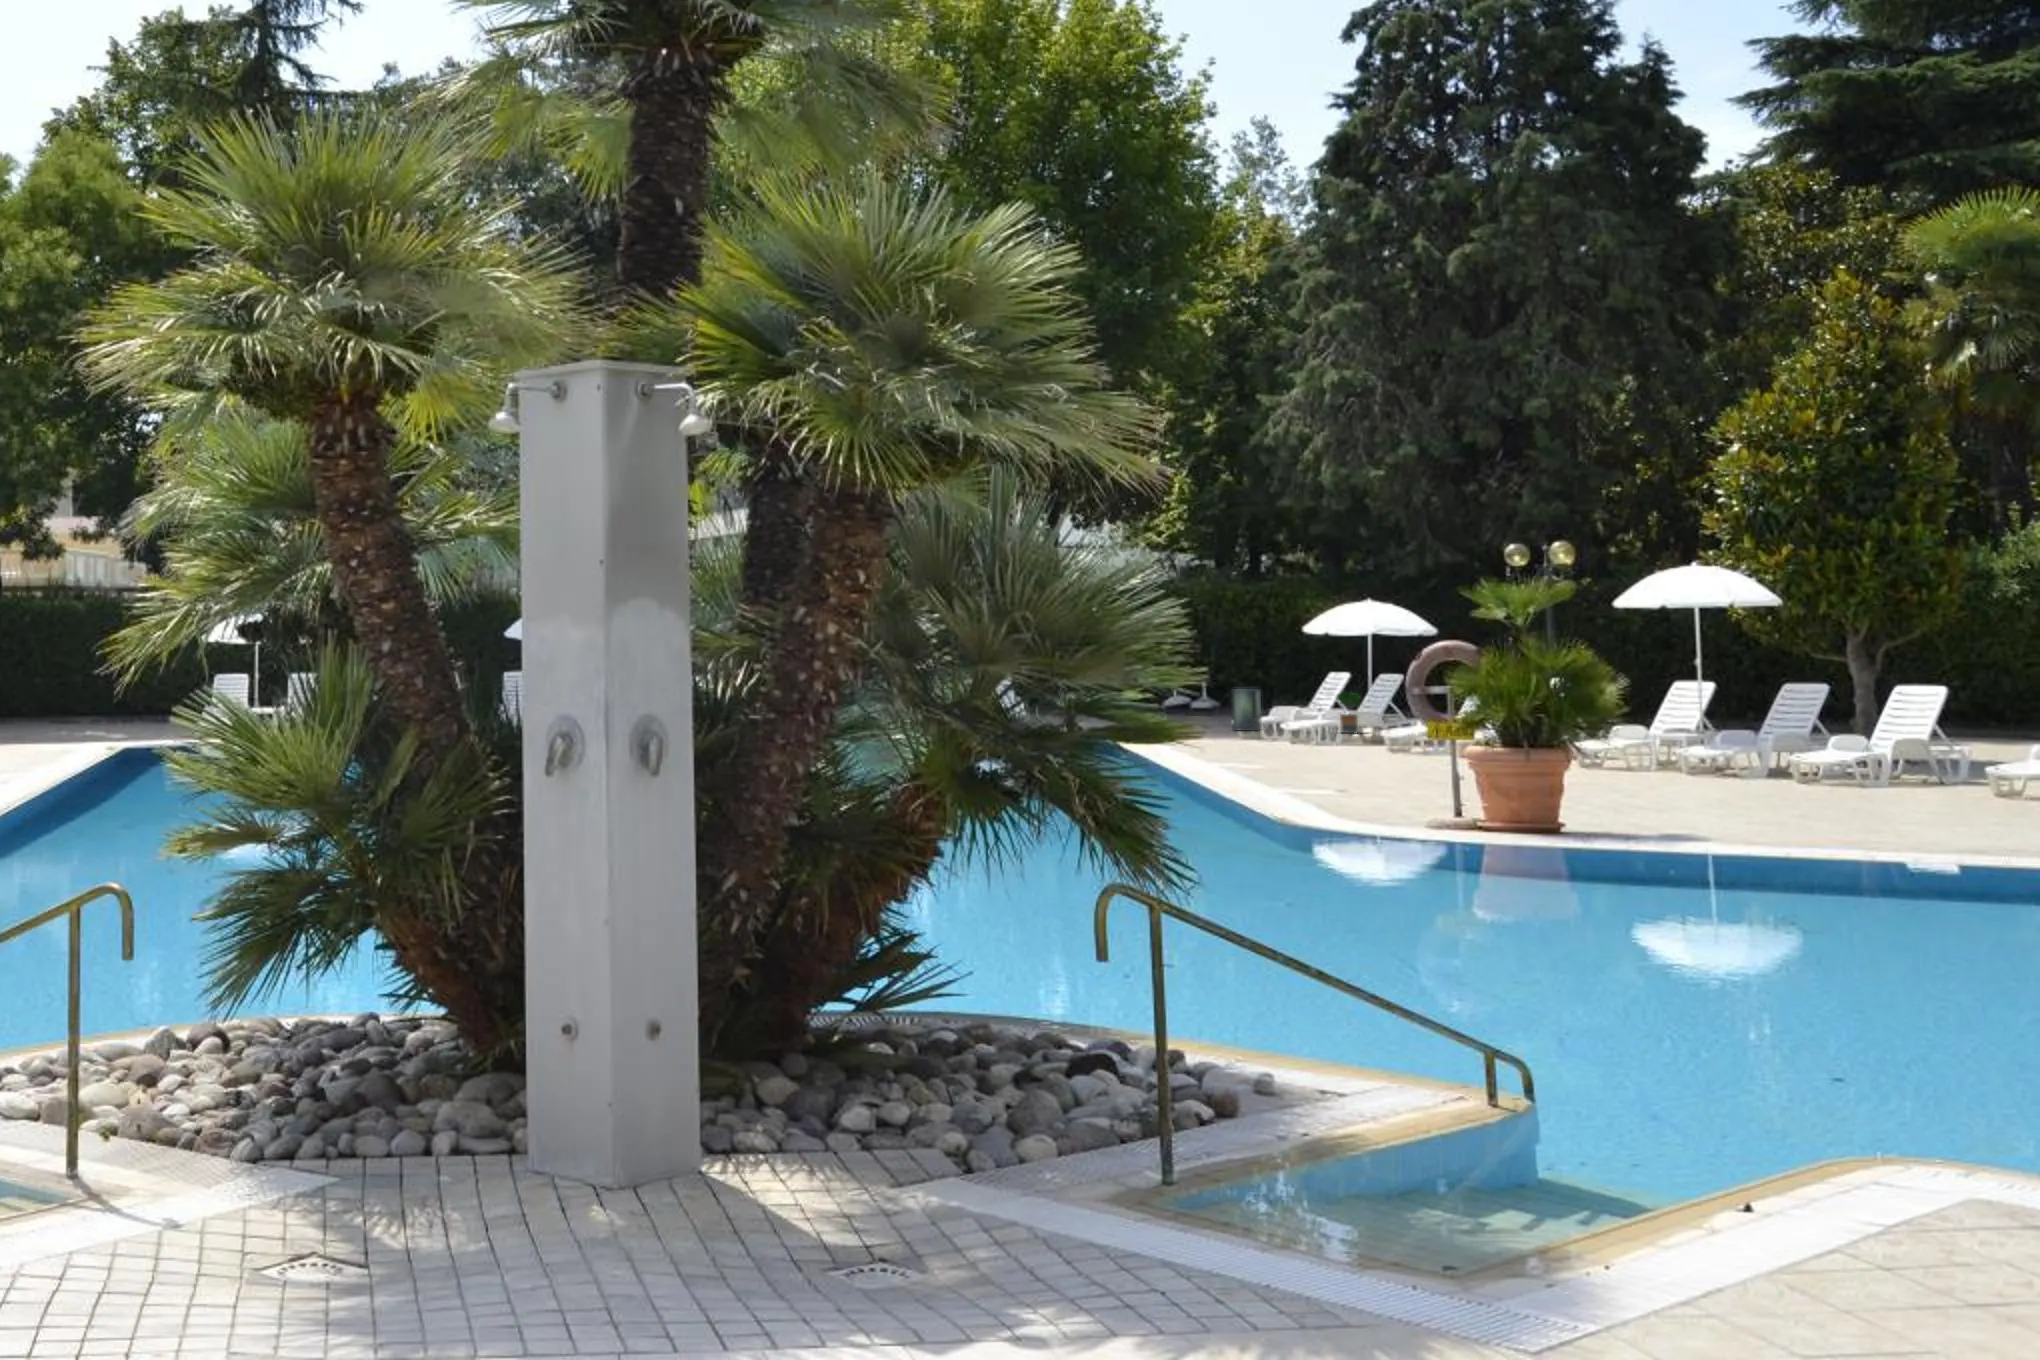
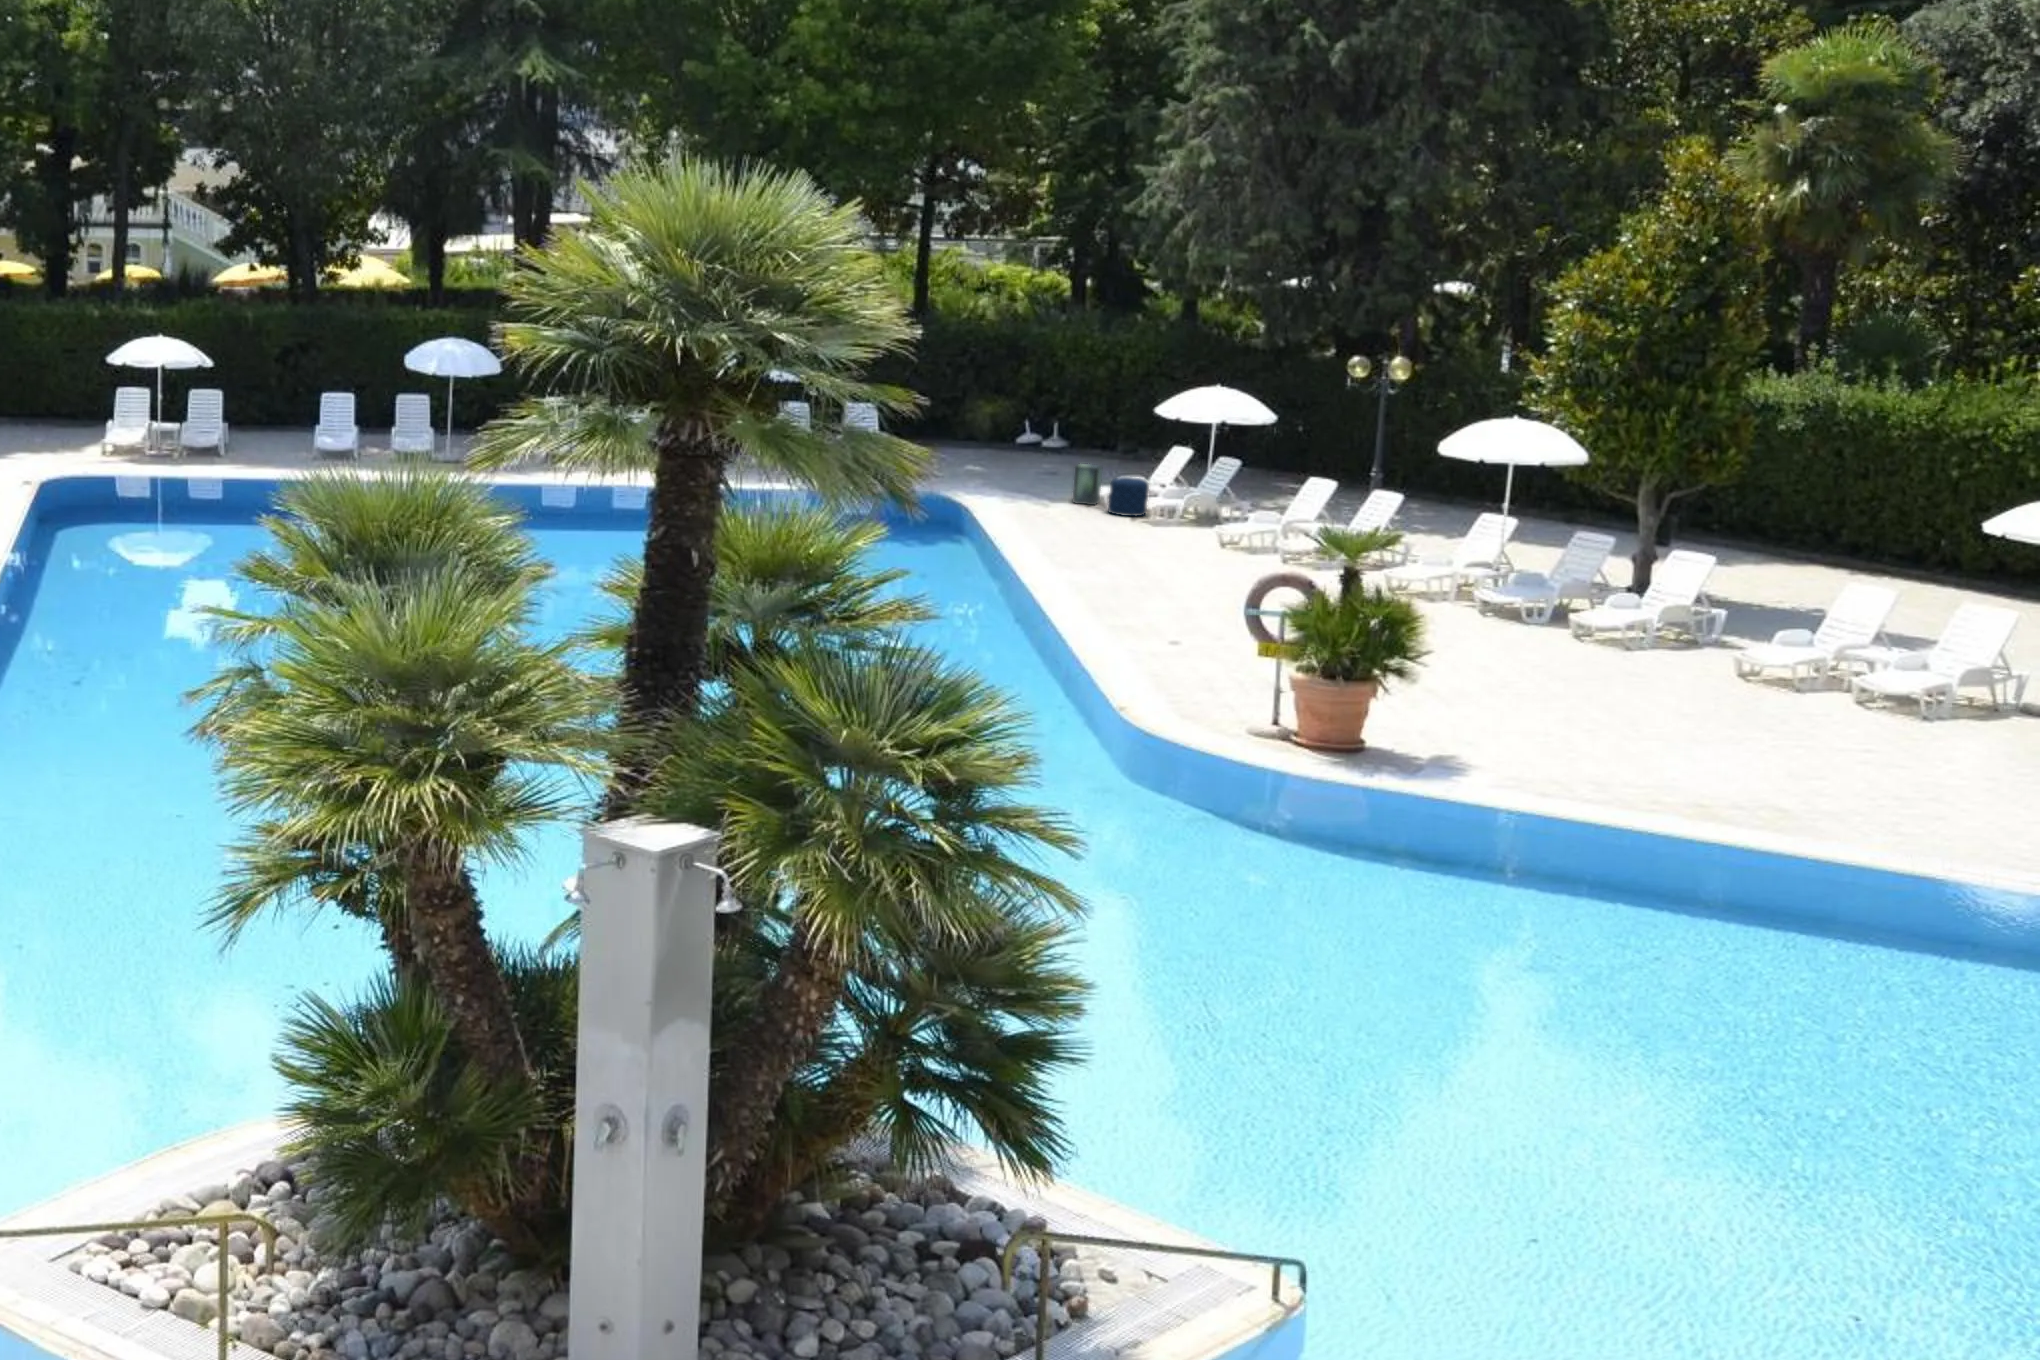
potted tree: present [1337,692,1361,733] -> none [1170,478,1196,517]
pouf: none [1269,695,1313,735] -> present [1108,477,1149,516]

